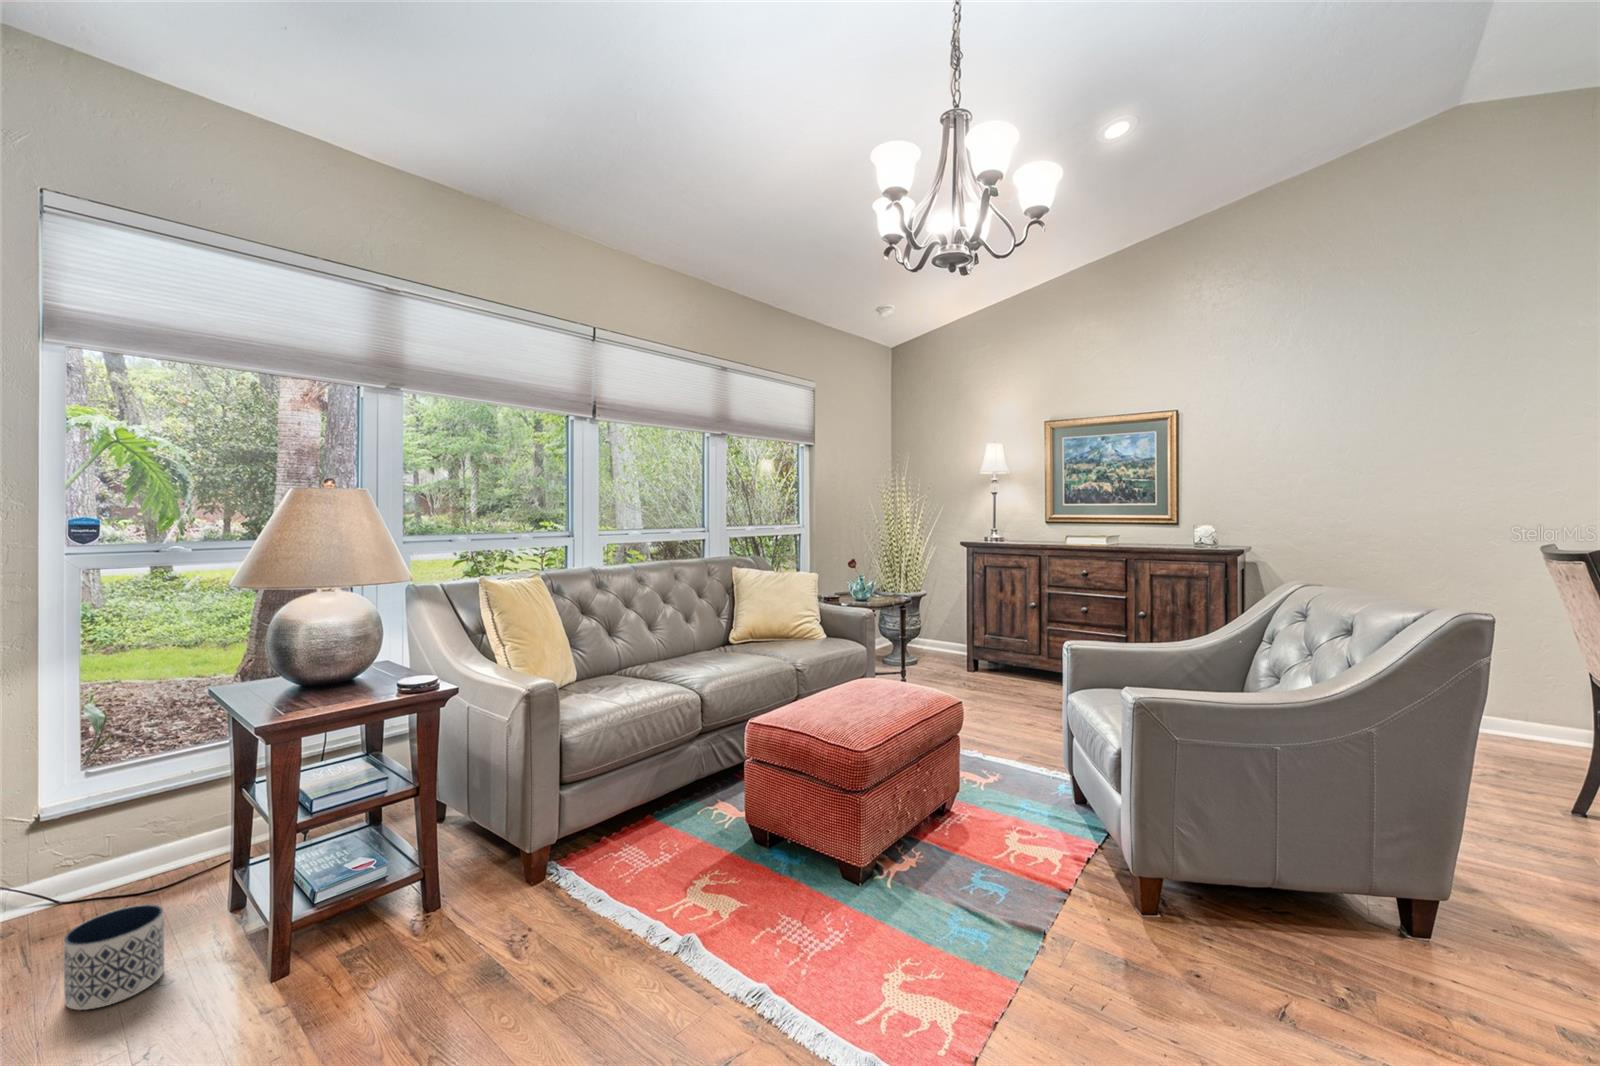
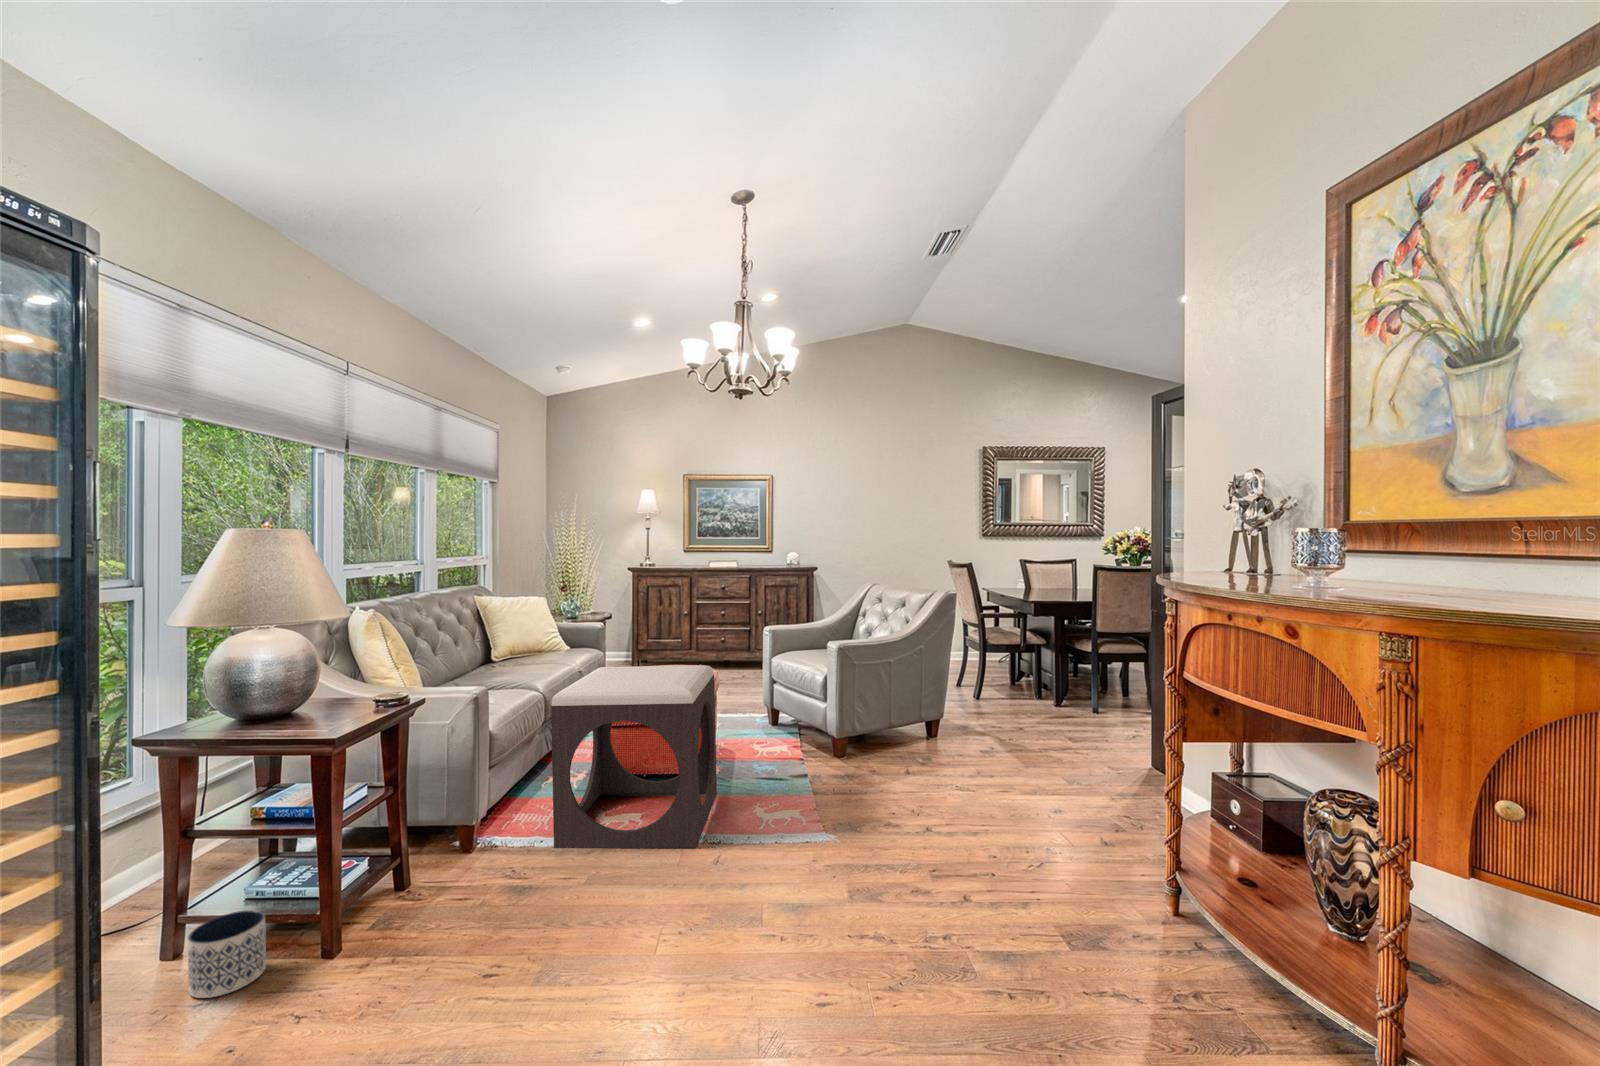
footstool: none [574,670,868,1024] -> present [551,665,717,849]

